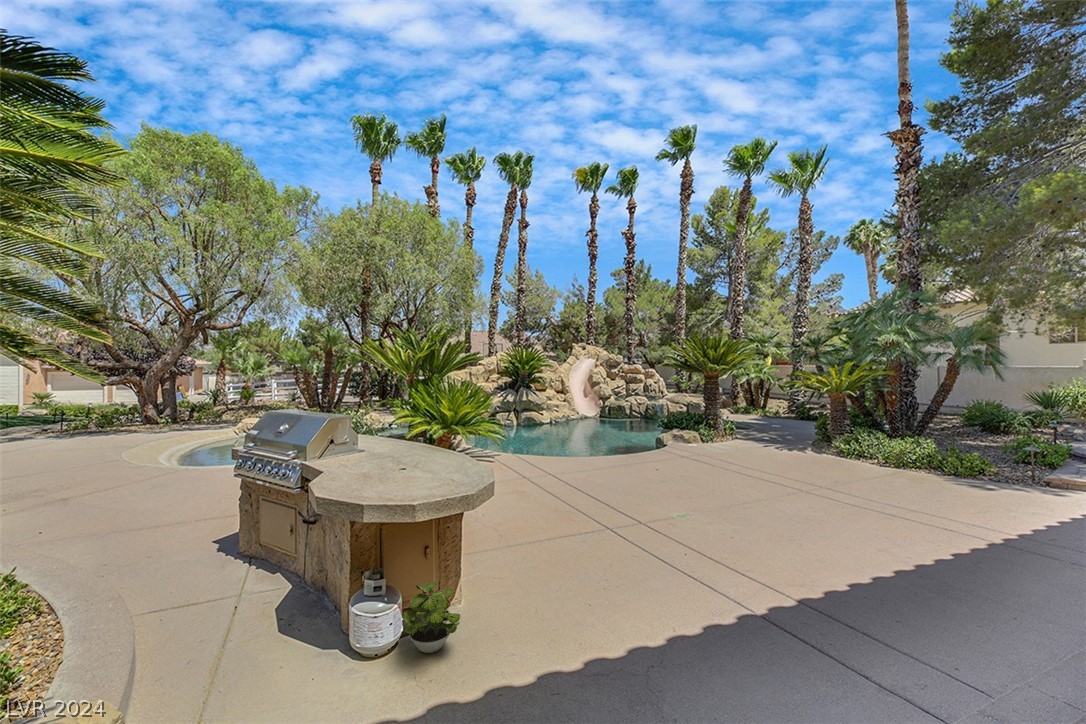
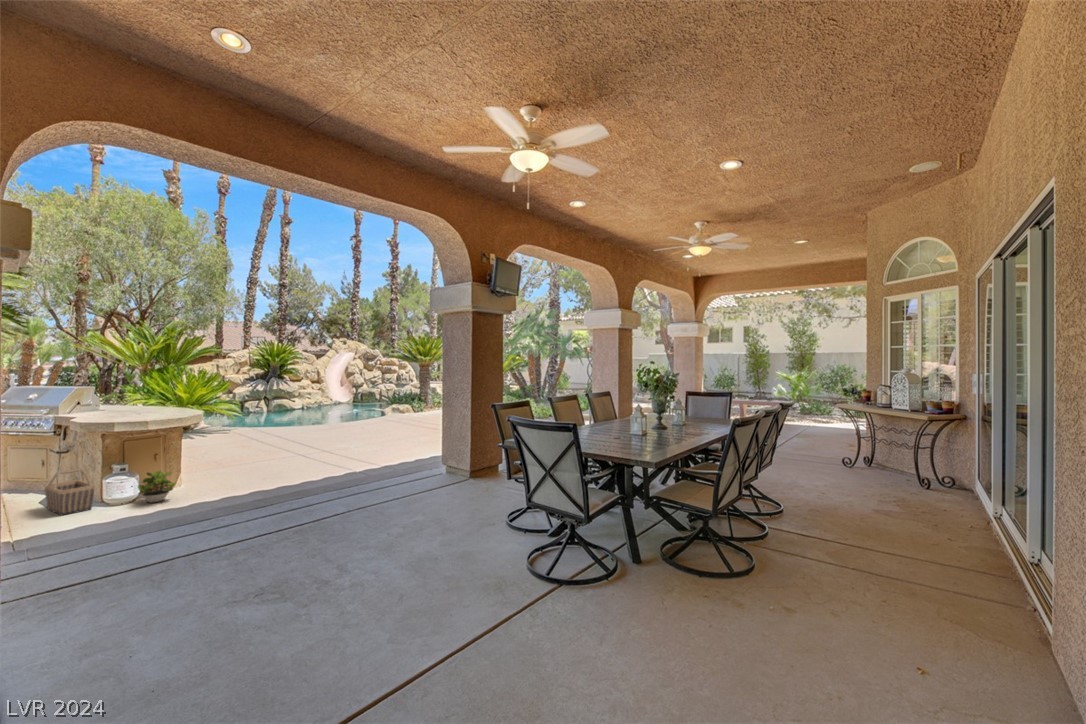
basket: none [277,570,340,671] -> present [45,469,95,516]

